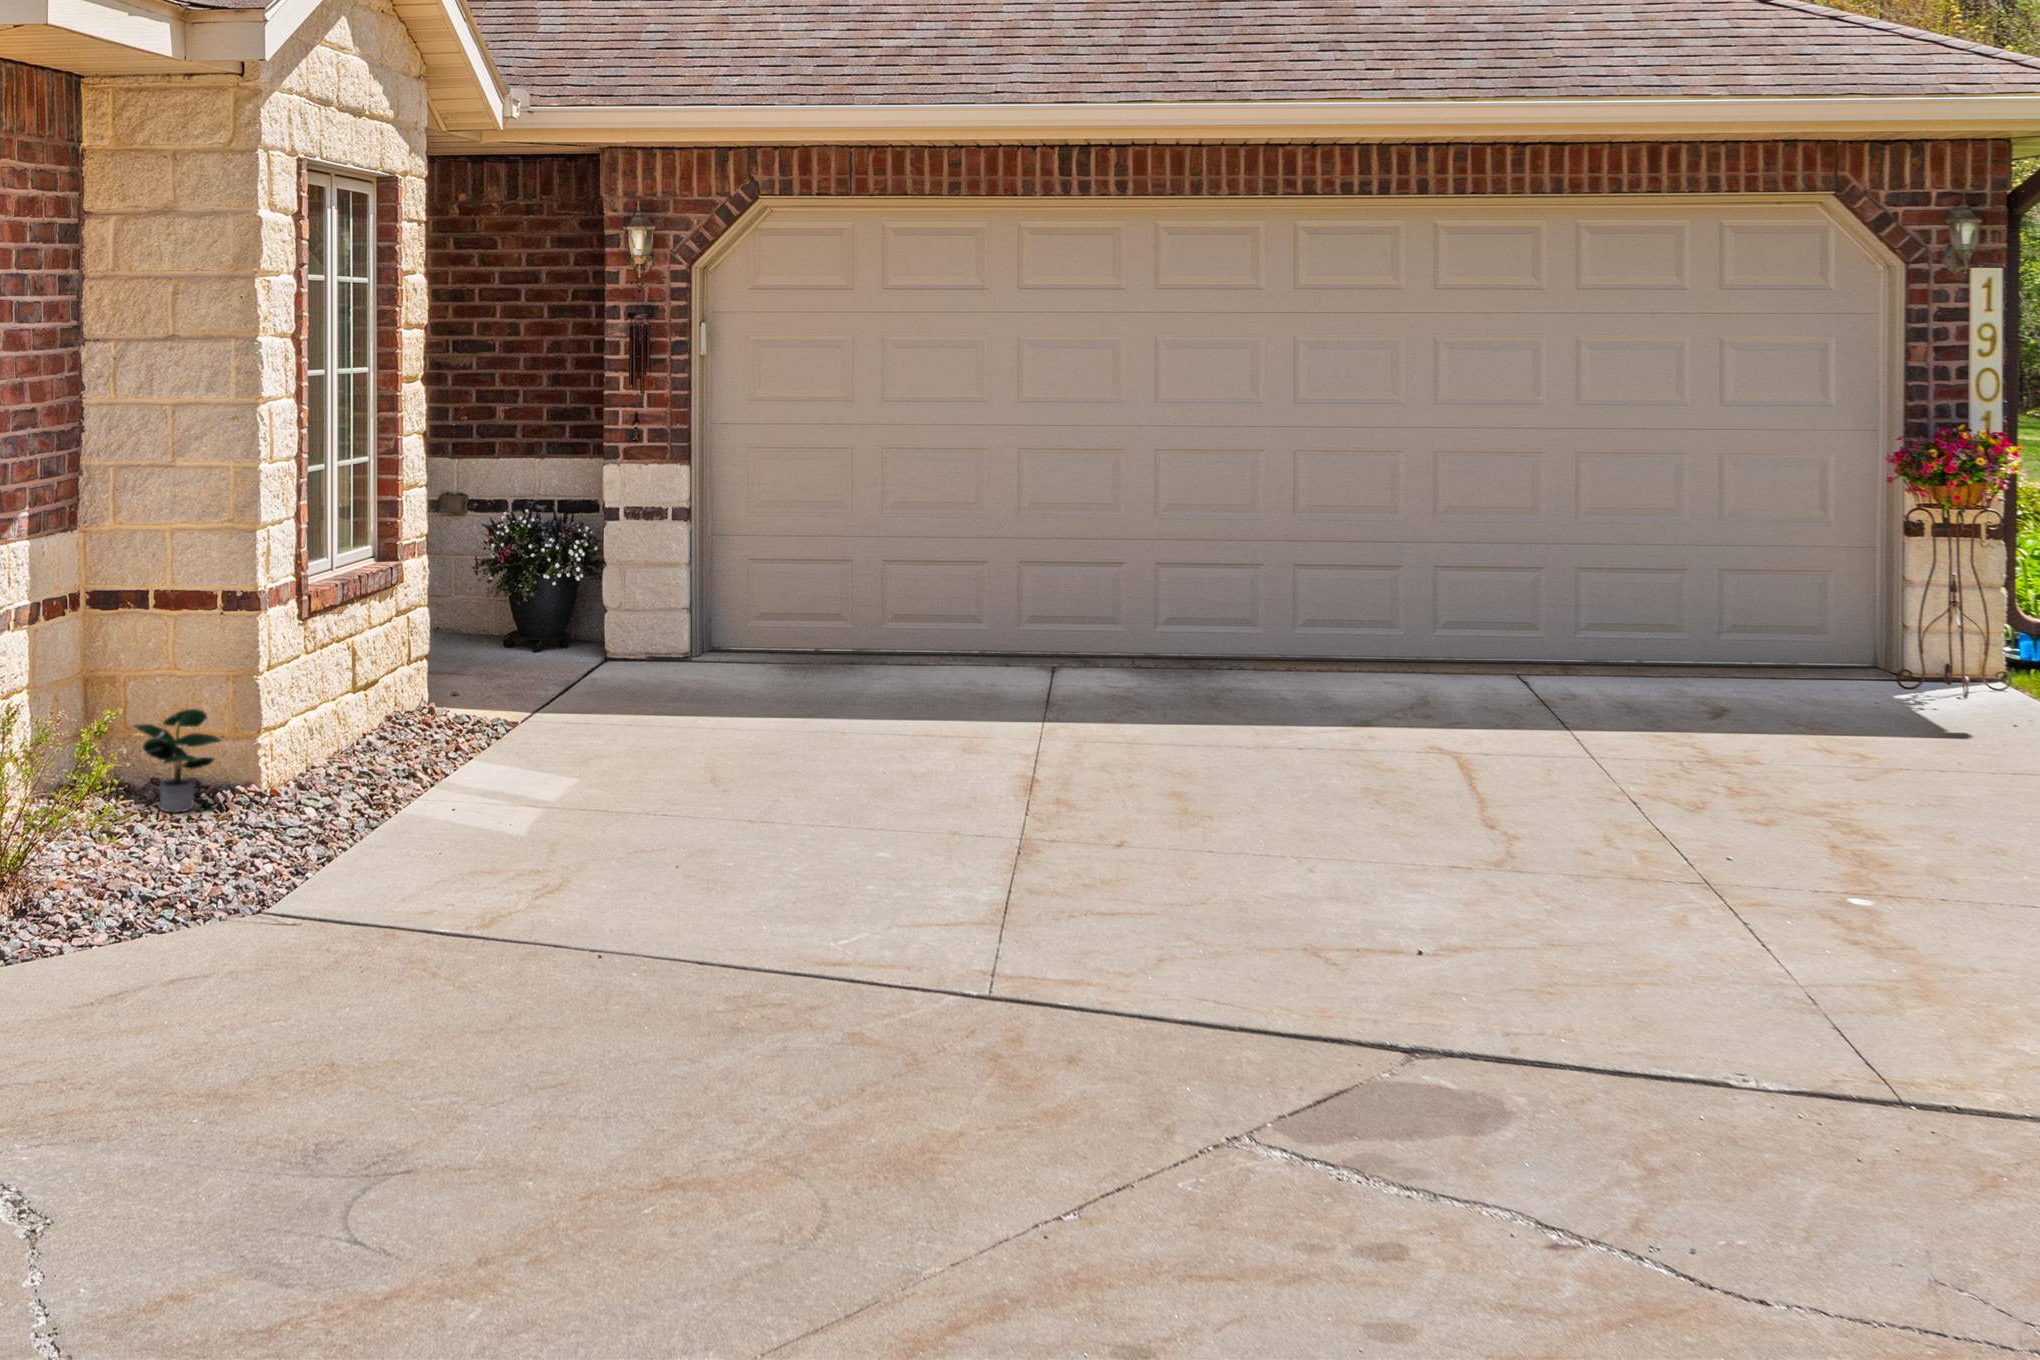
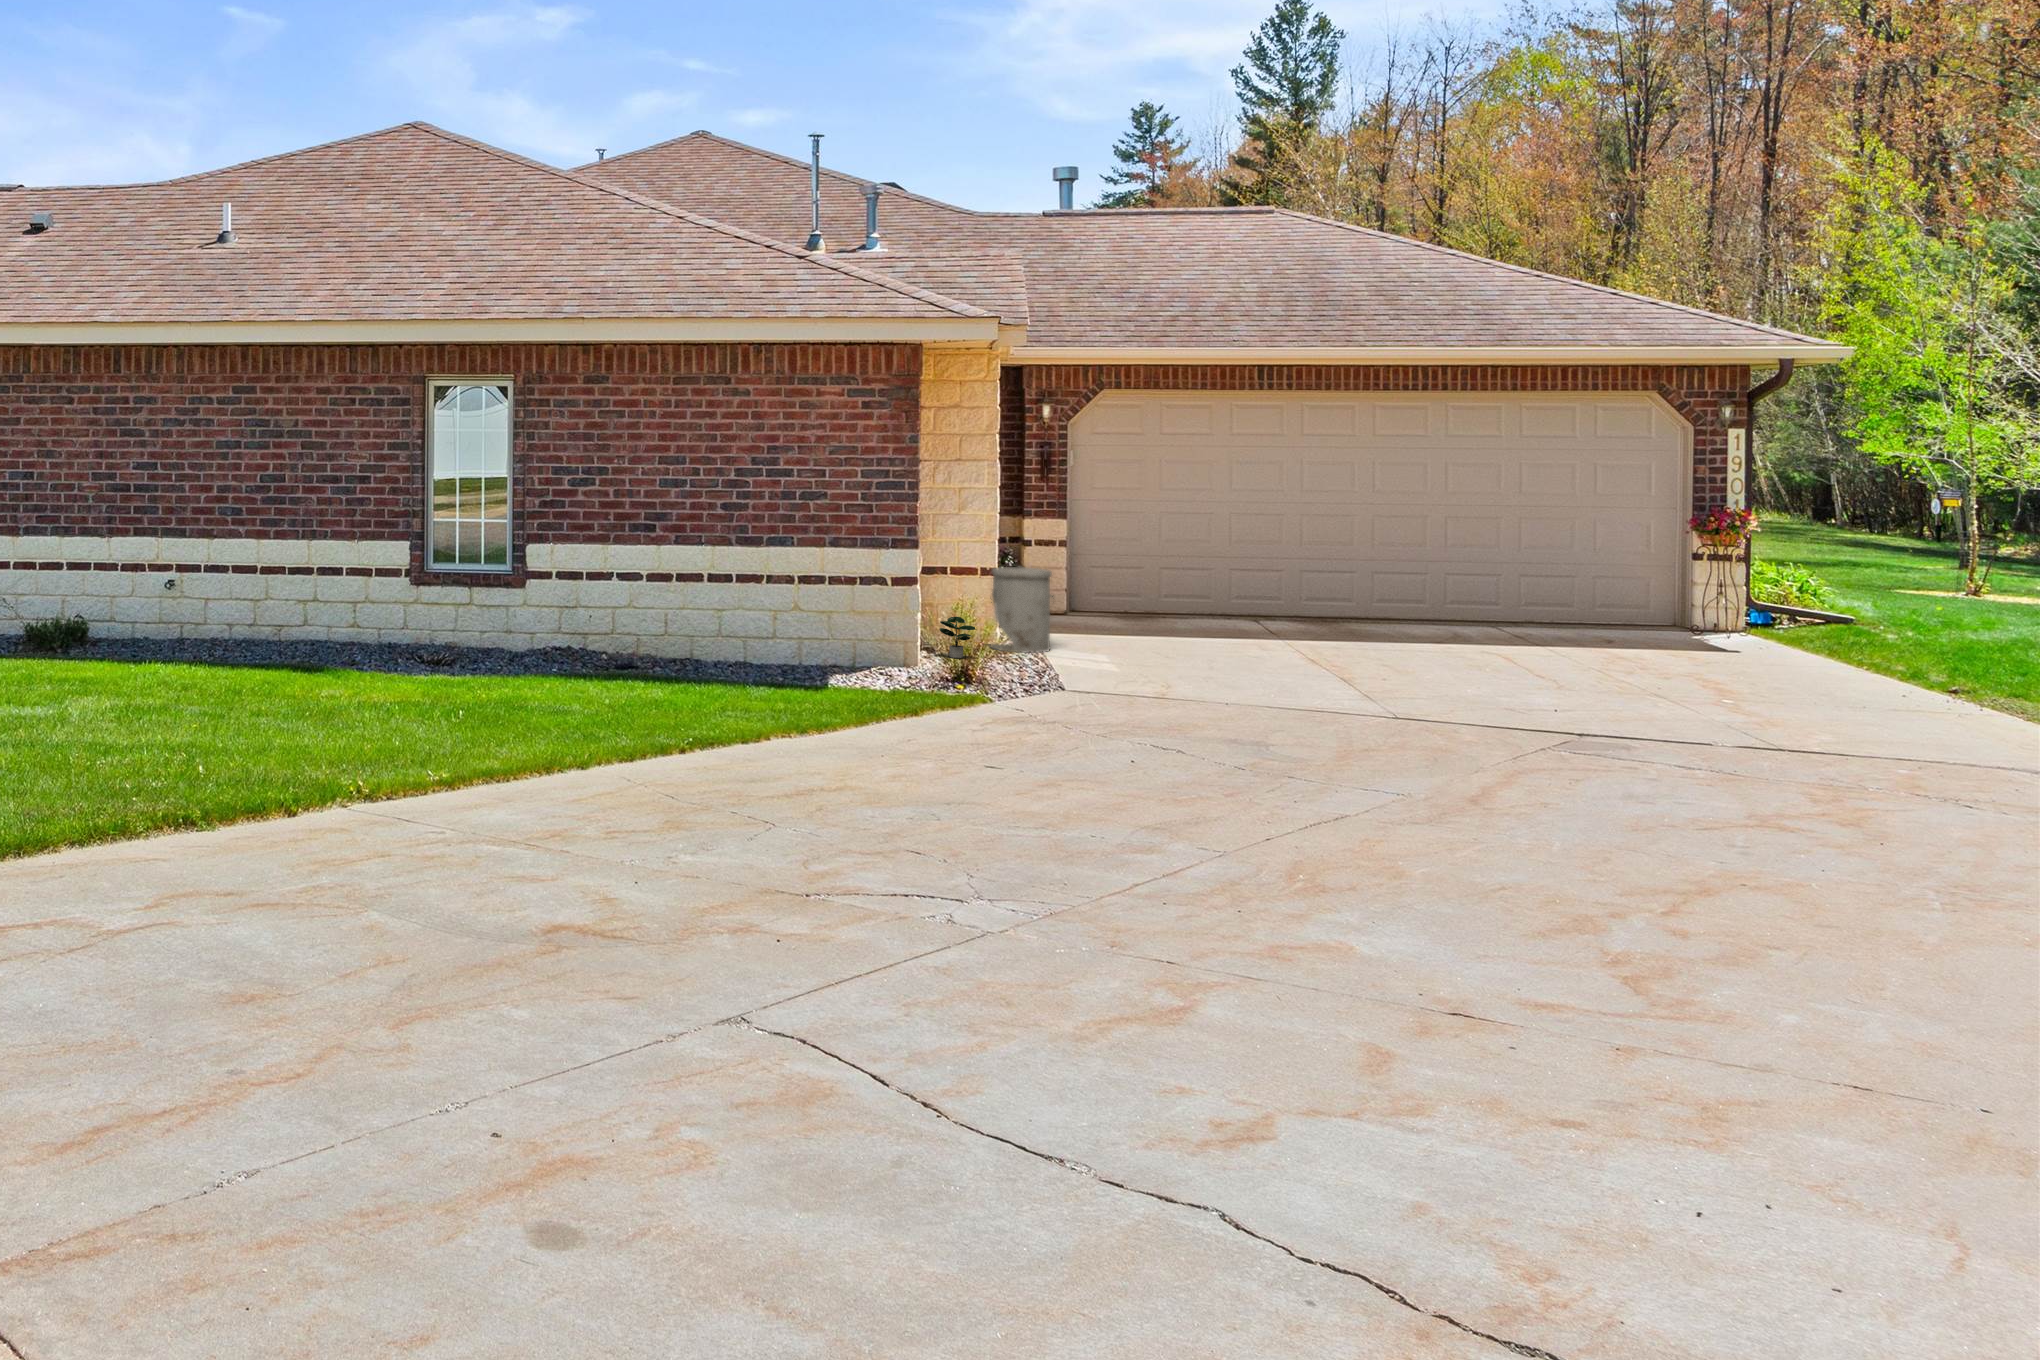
trash can: none [327,582,477,785] -> present [991,566,1054,653]

